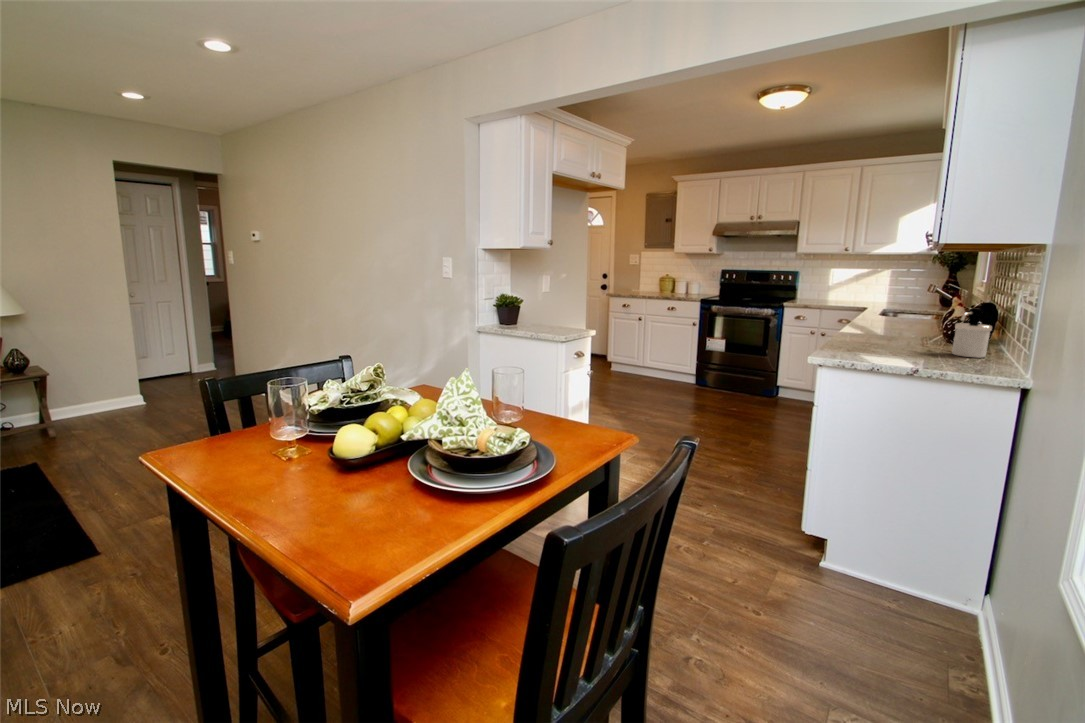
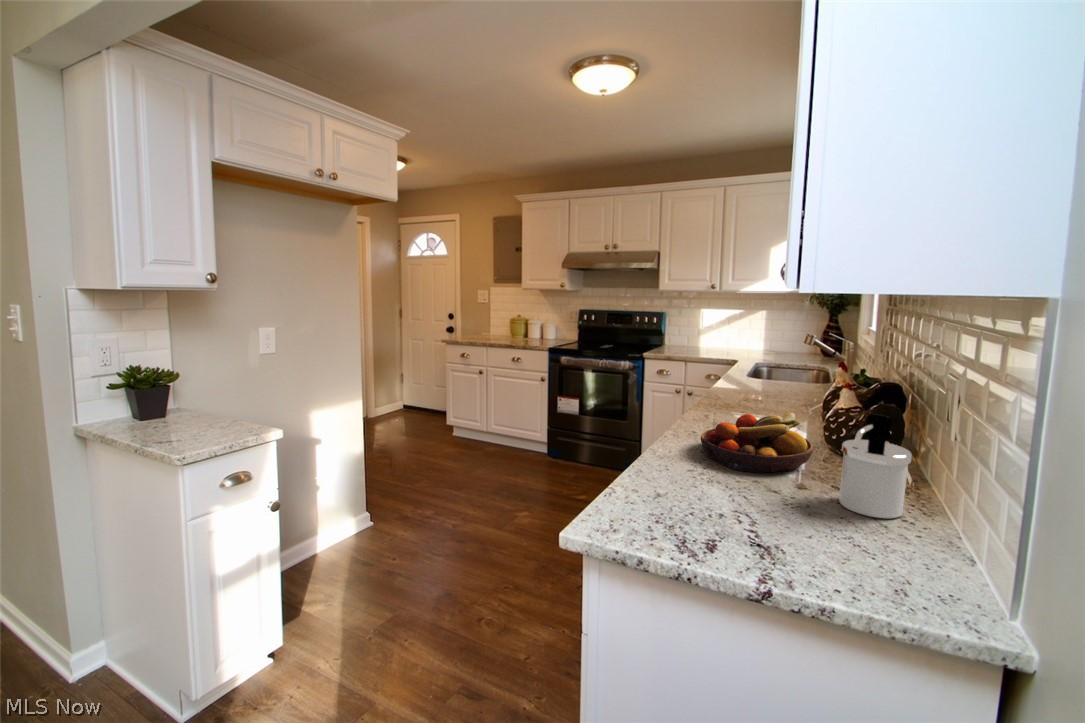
fruit bowl: none [867,319,937,346] -> present [701,413,813,473]

